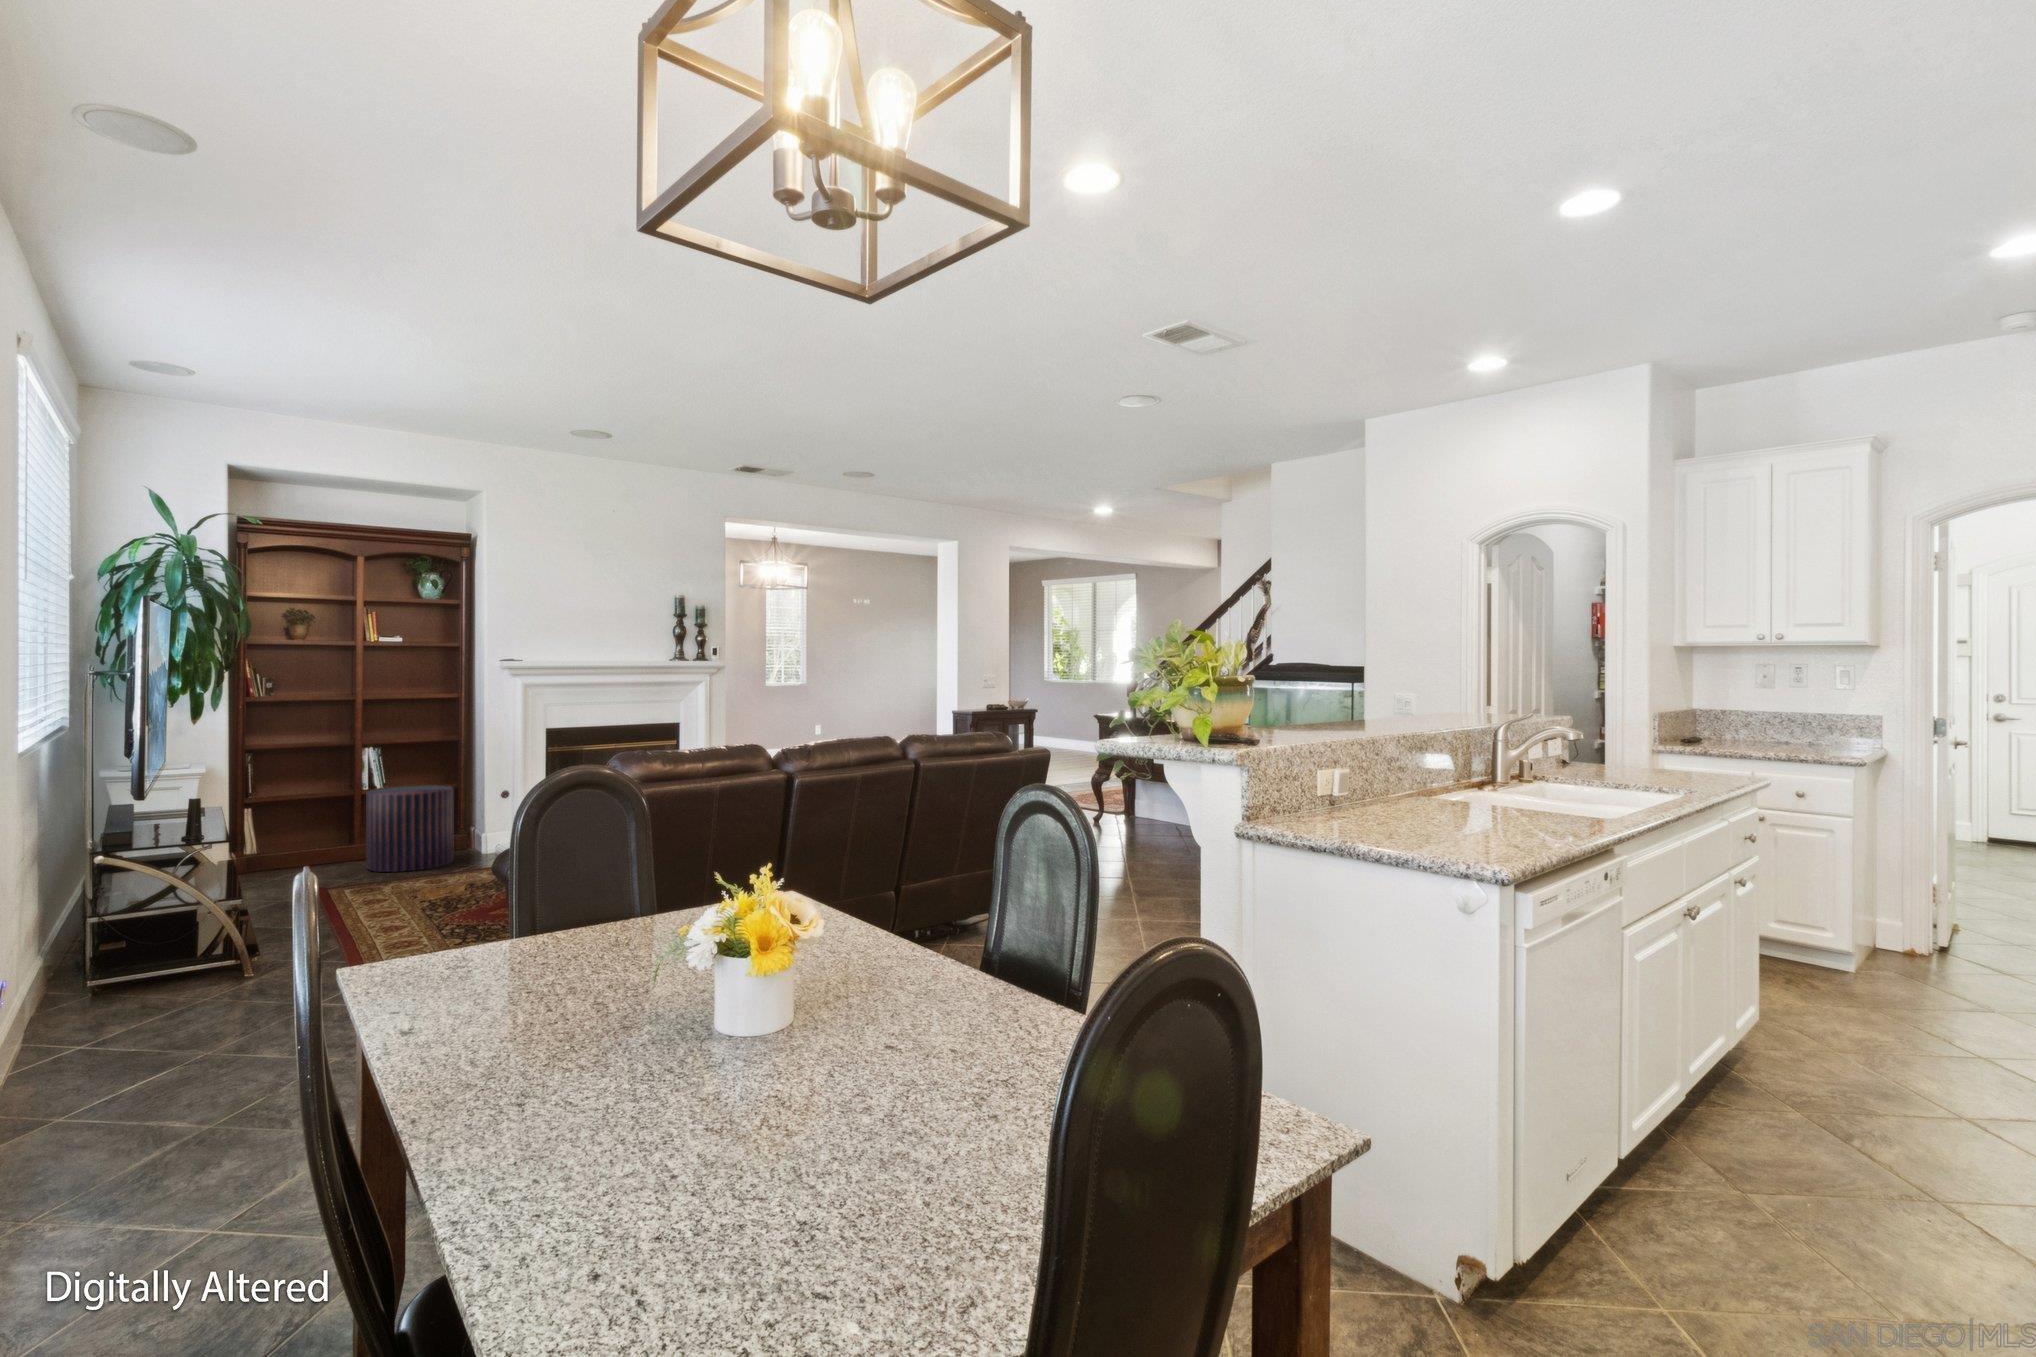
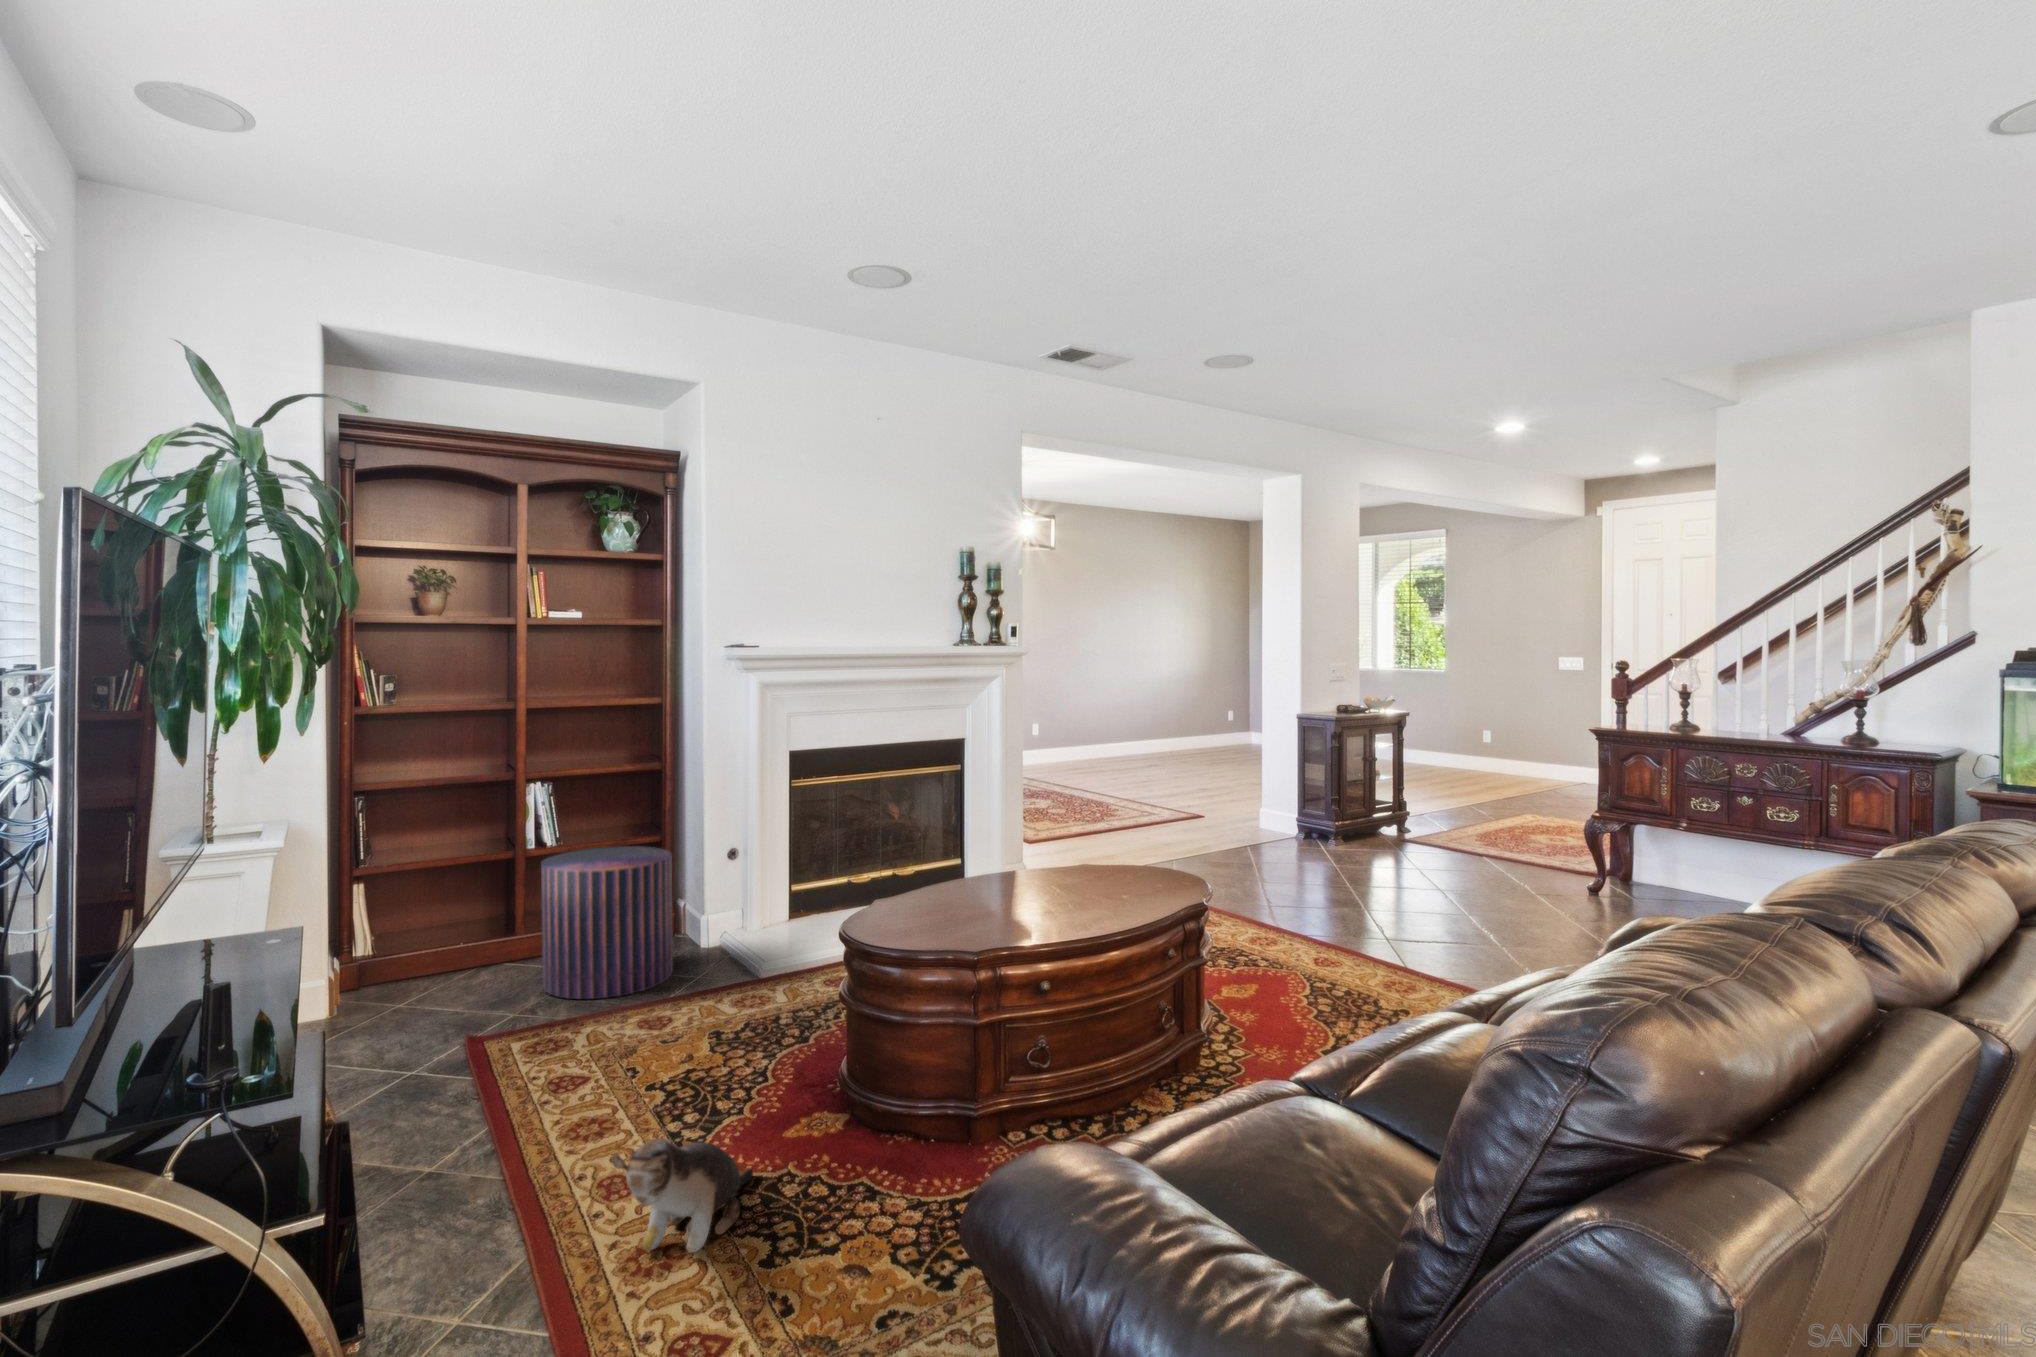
plush toy: none [368,885,454,939] -> present [612,1138,753,1253]

